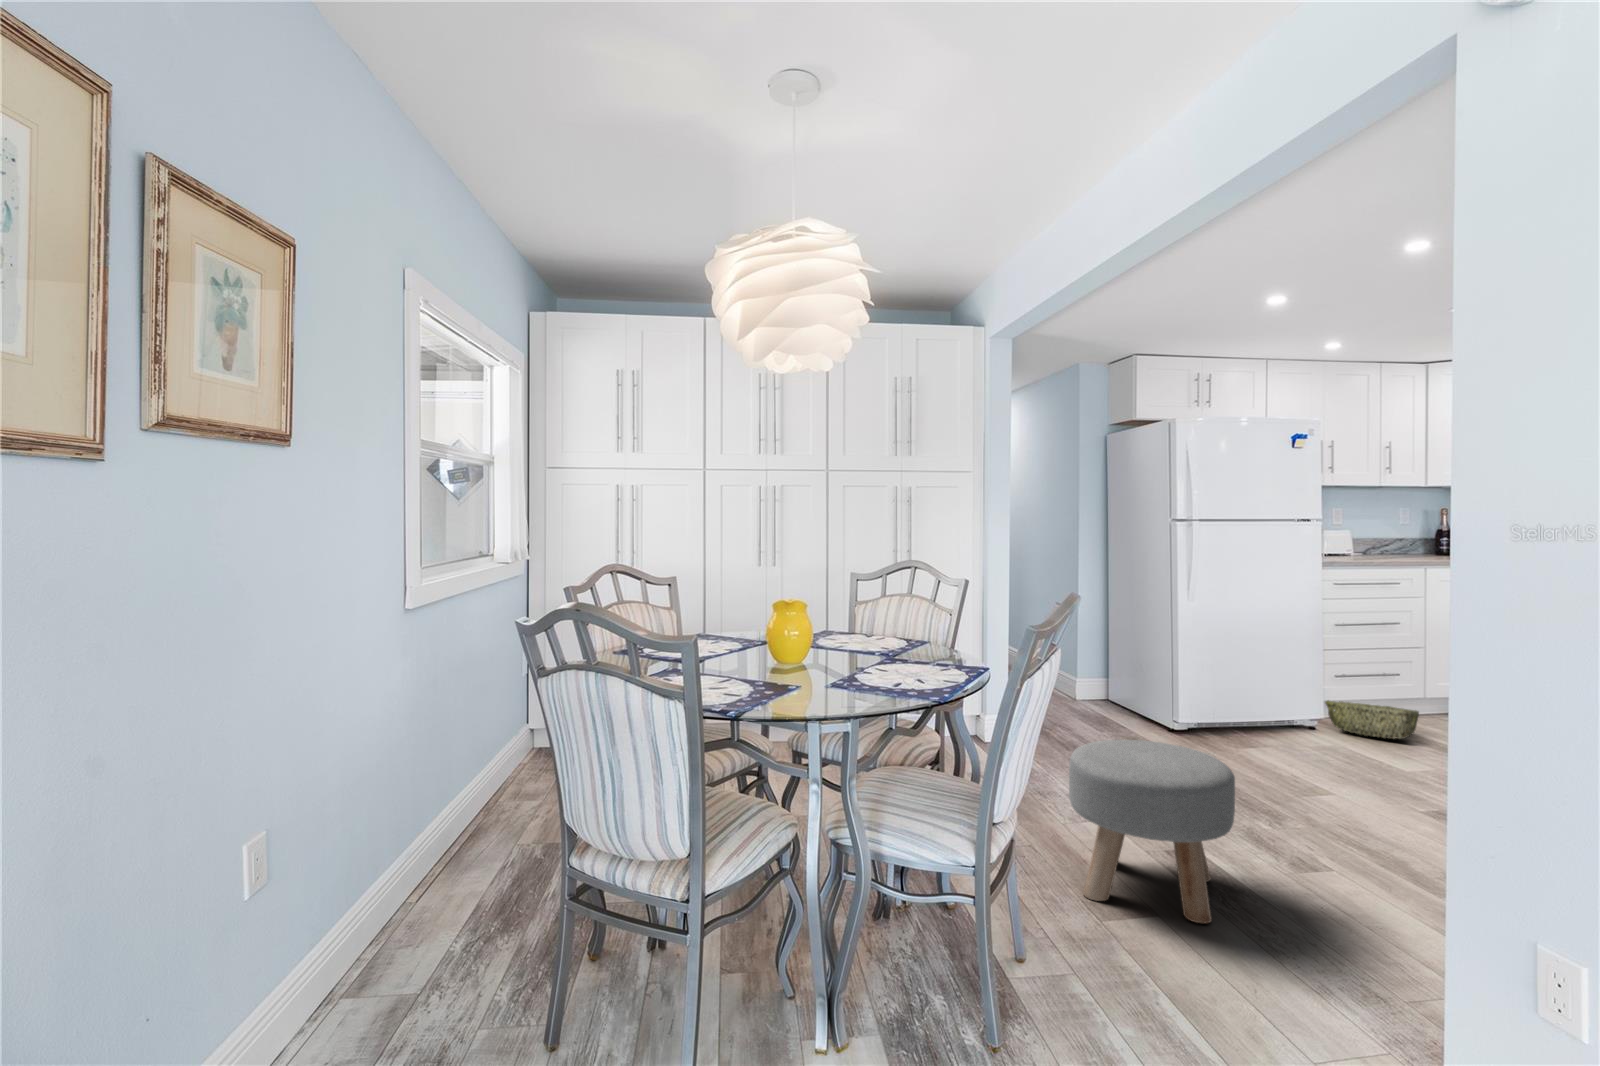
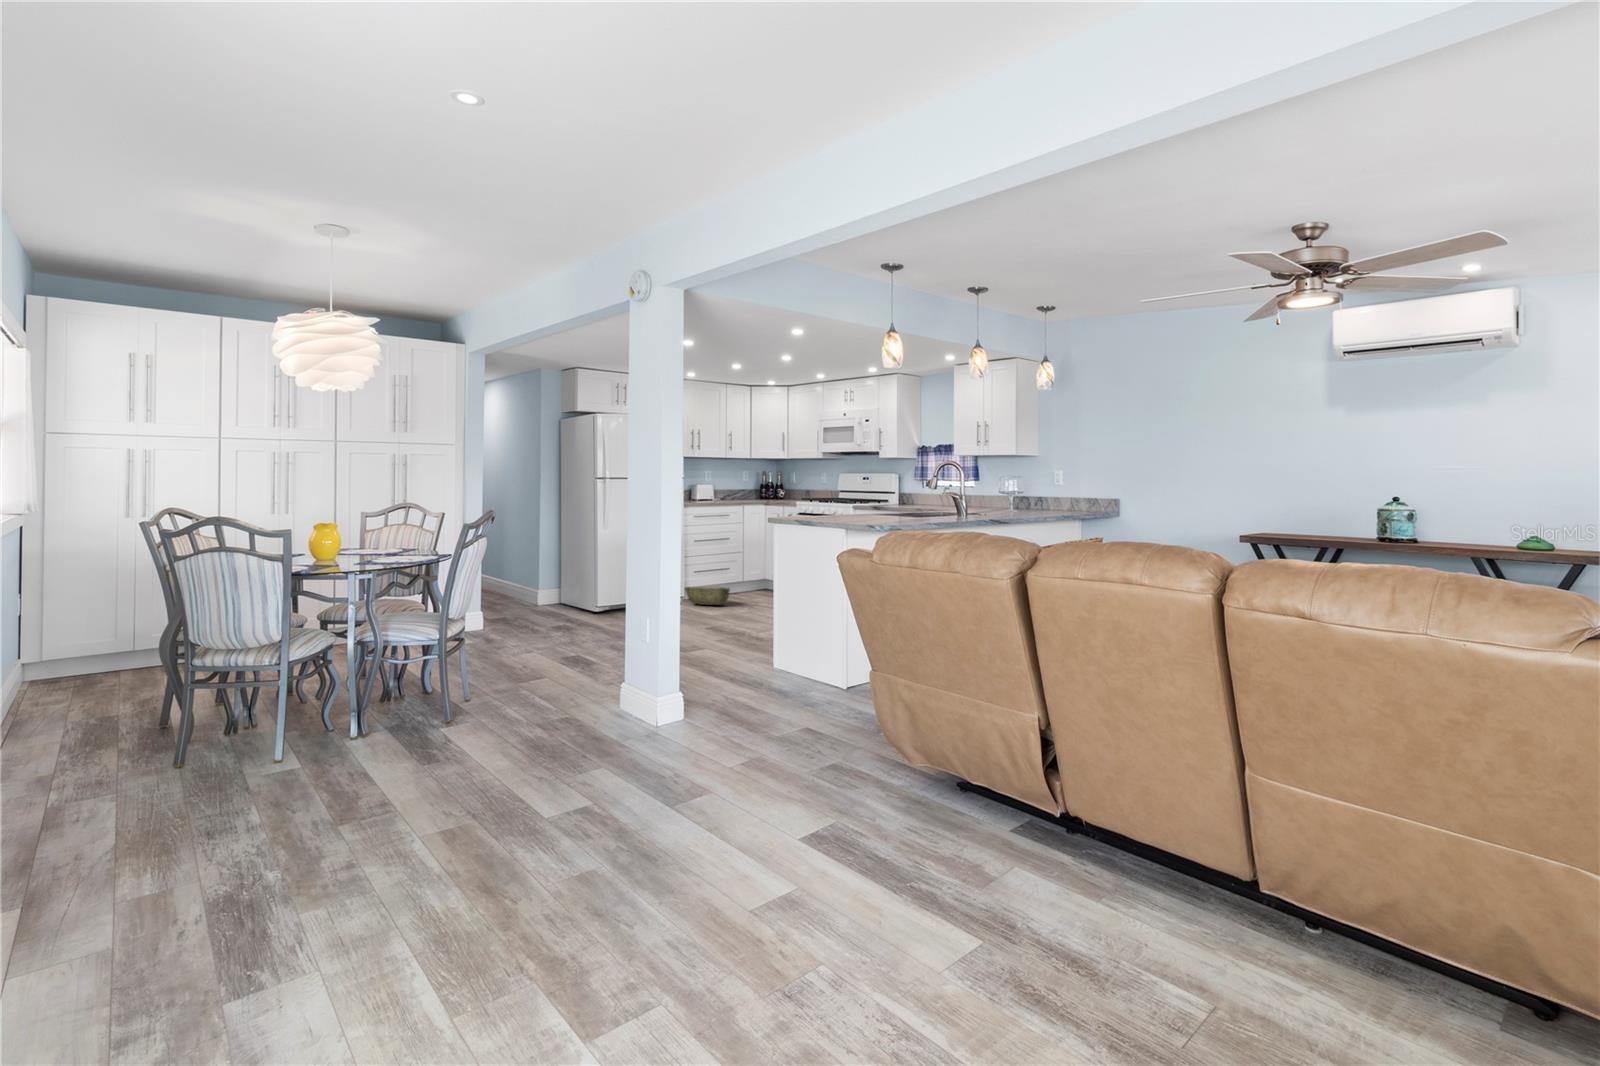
ottoman: present [1069,740,1235,923] -> none [504,598,587,678]

